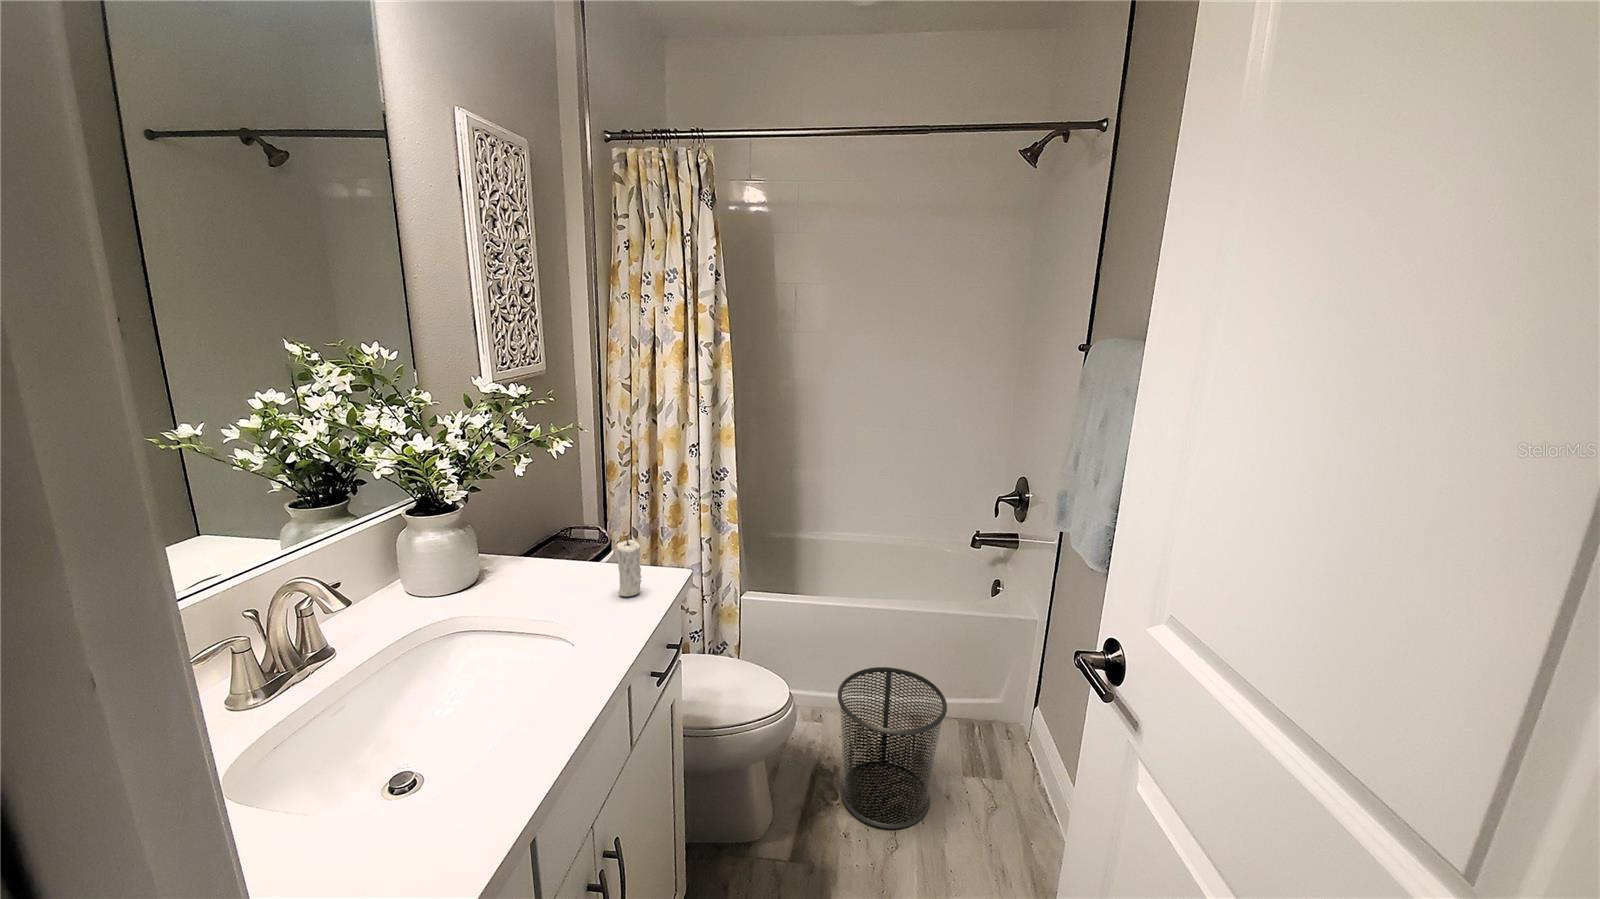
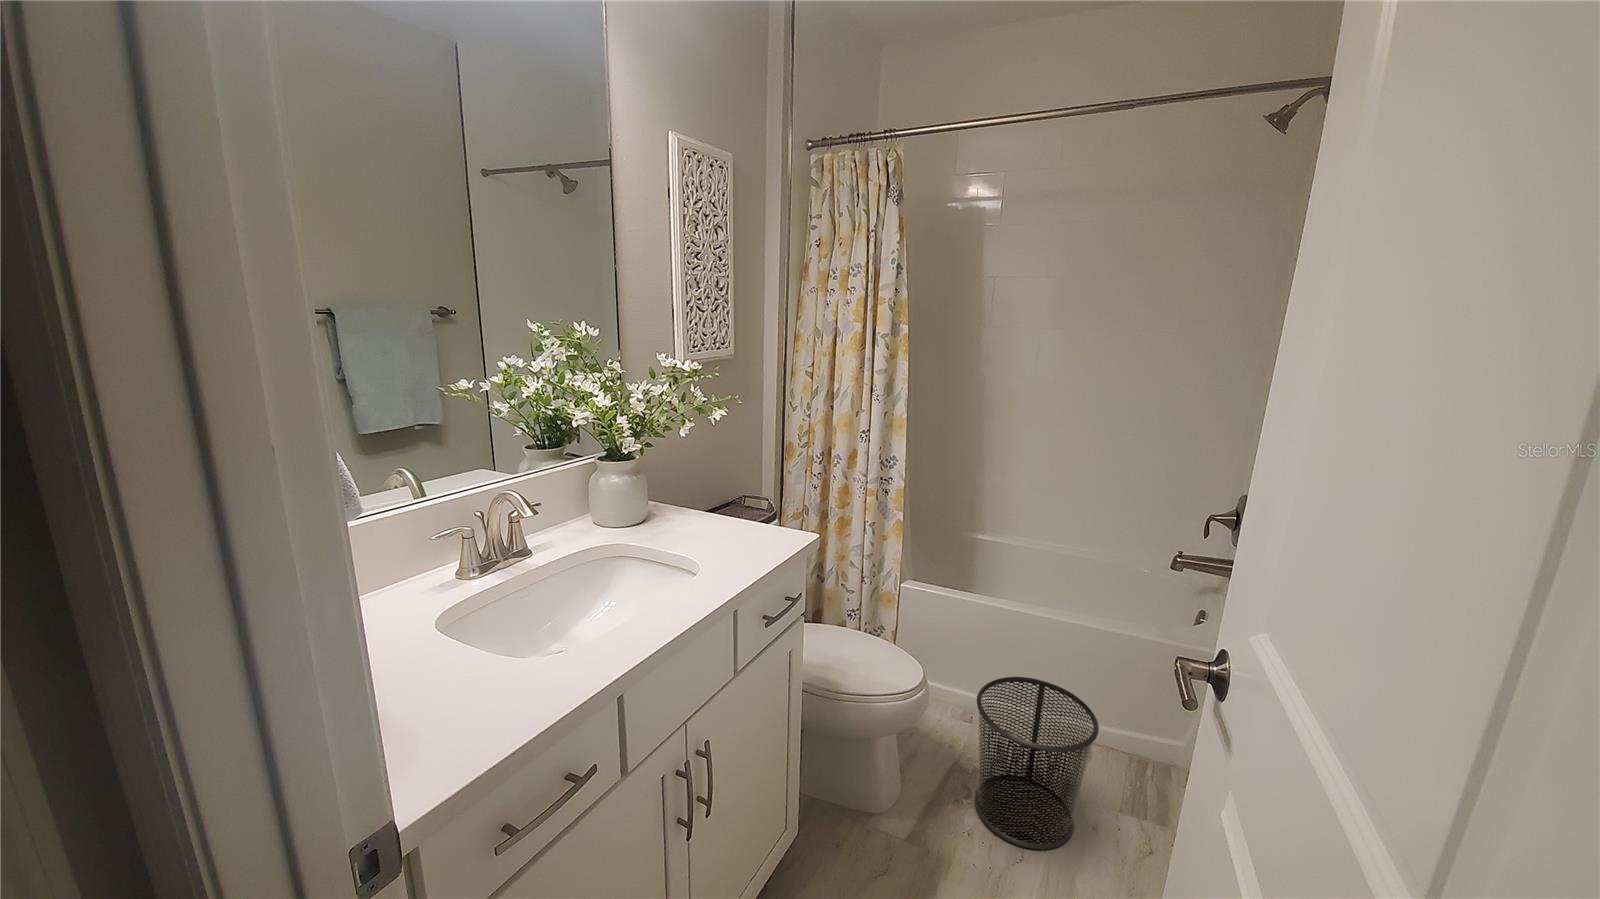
candle: present [617,536,641,596] -> none [747,492,768,549]

